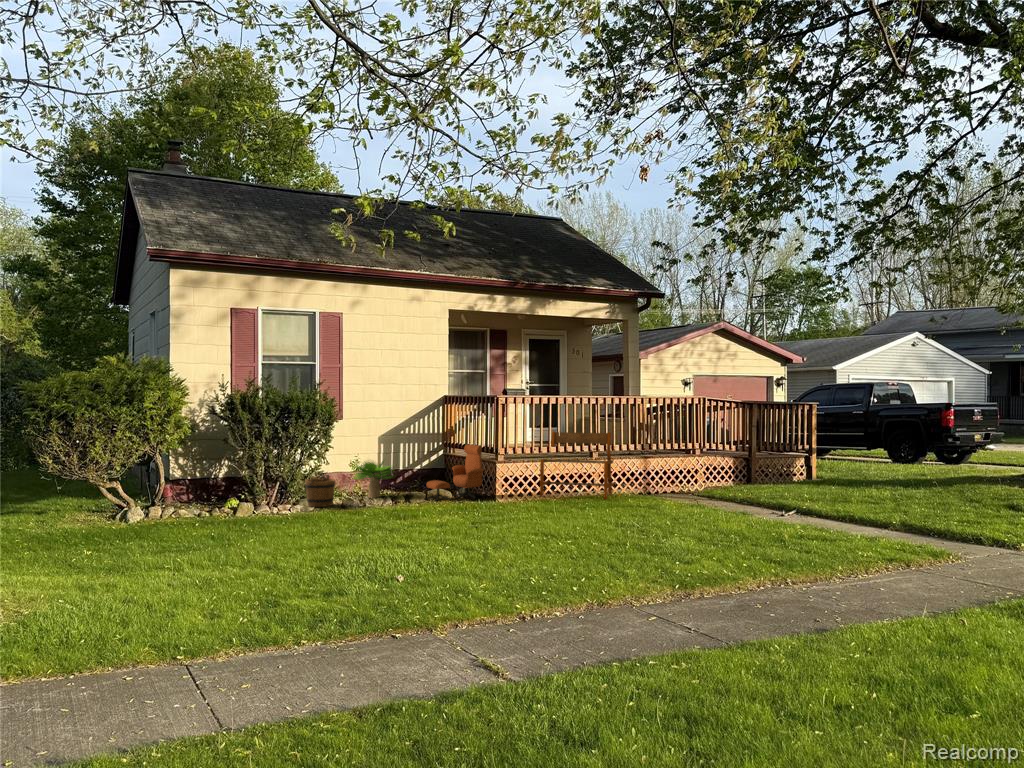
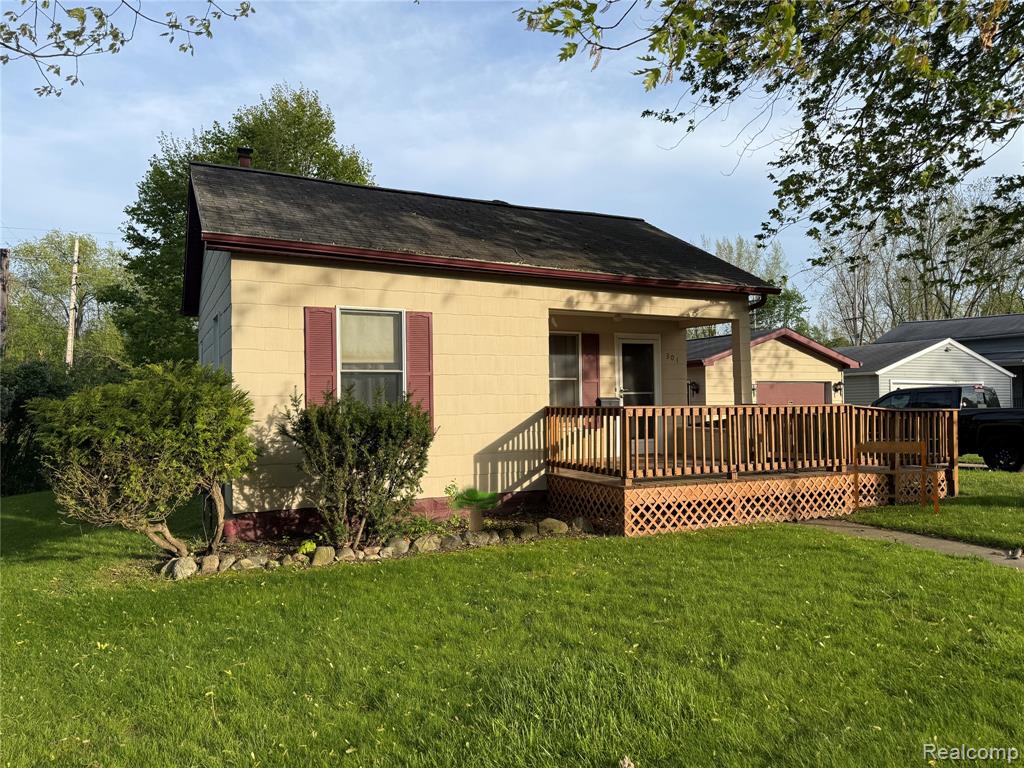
bench: present [540,431,614,499] -> present [851,441,939,513]
lounge chair: present [425,445,484,501] -> none [538,465,610,537]
bucket: present [305,474,335,507] -> none [398,506,435,549]

